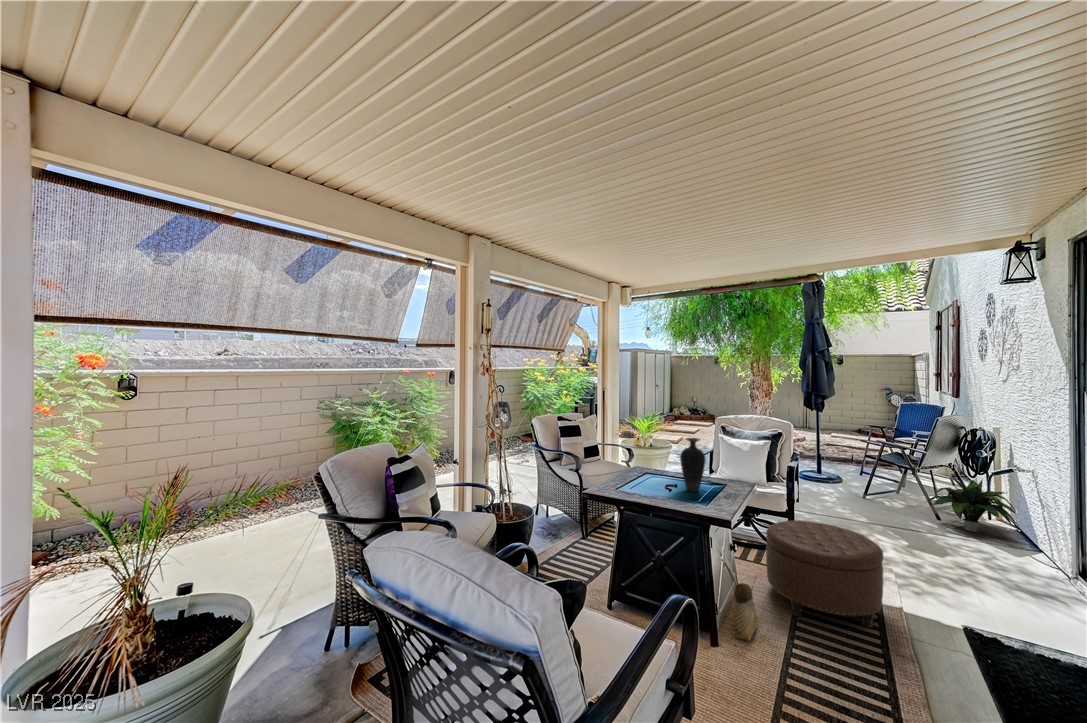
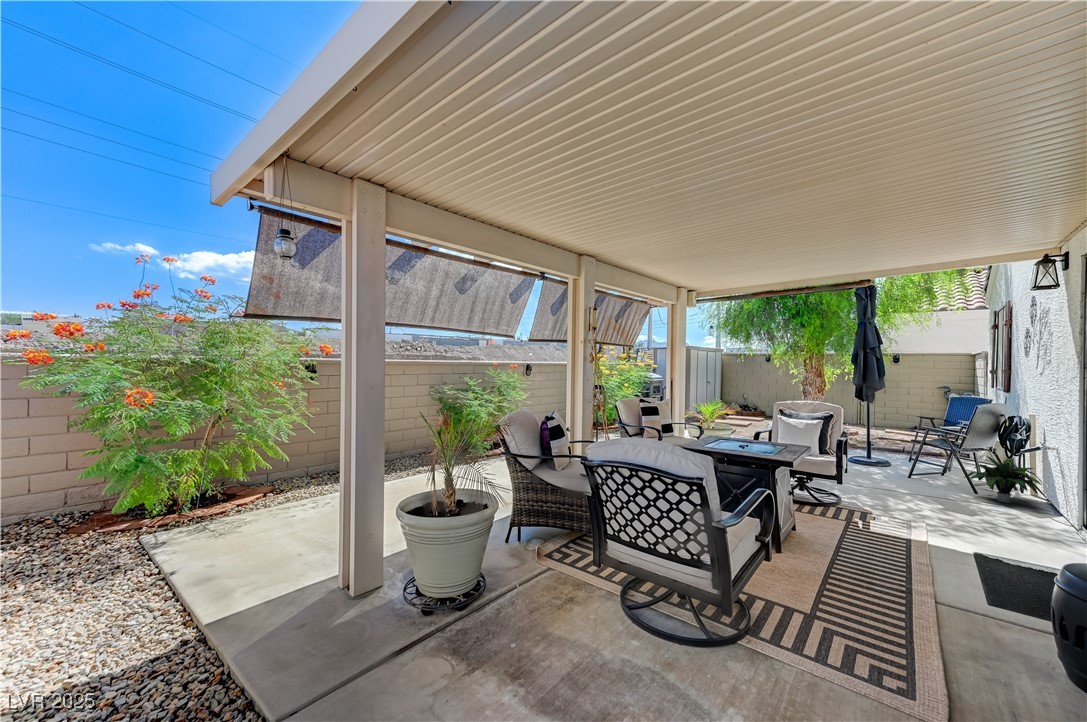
vase: present [680,438,706,492] -> none [750,410,770,451]
ottoman: present [766,520,883,628] -> none [818,478,911,551]
woven basket: present [733,576,757,641] -> none [790,503,811,553]

